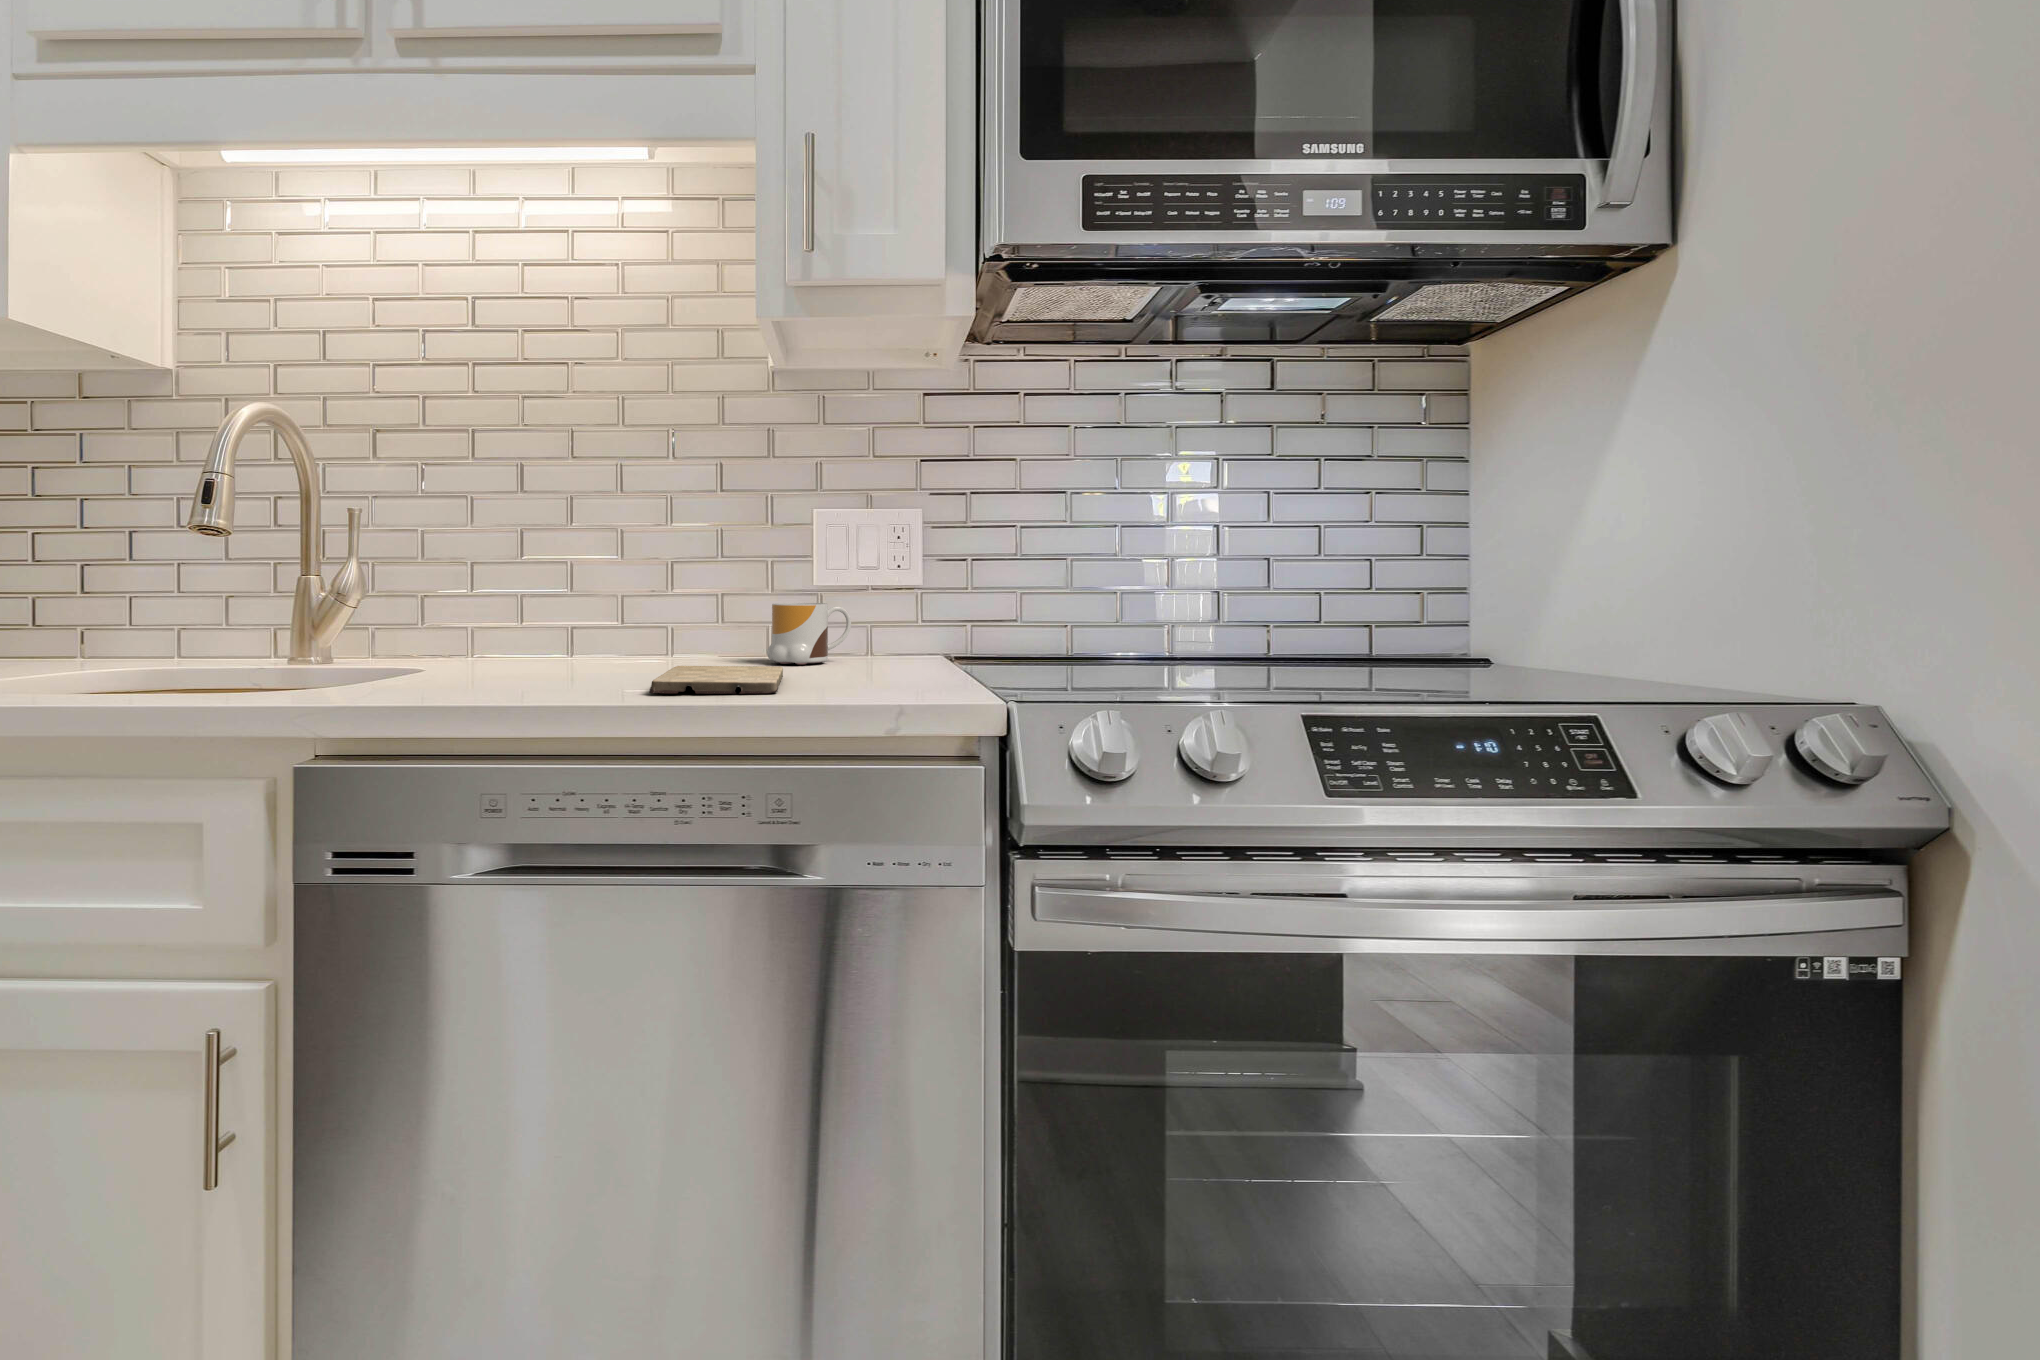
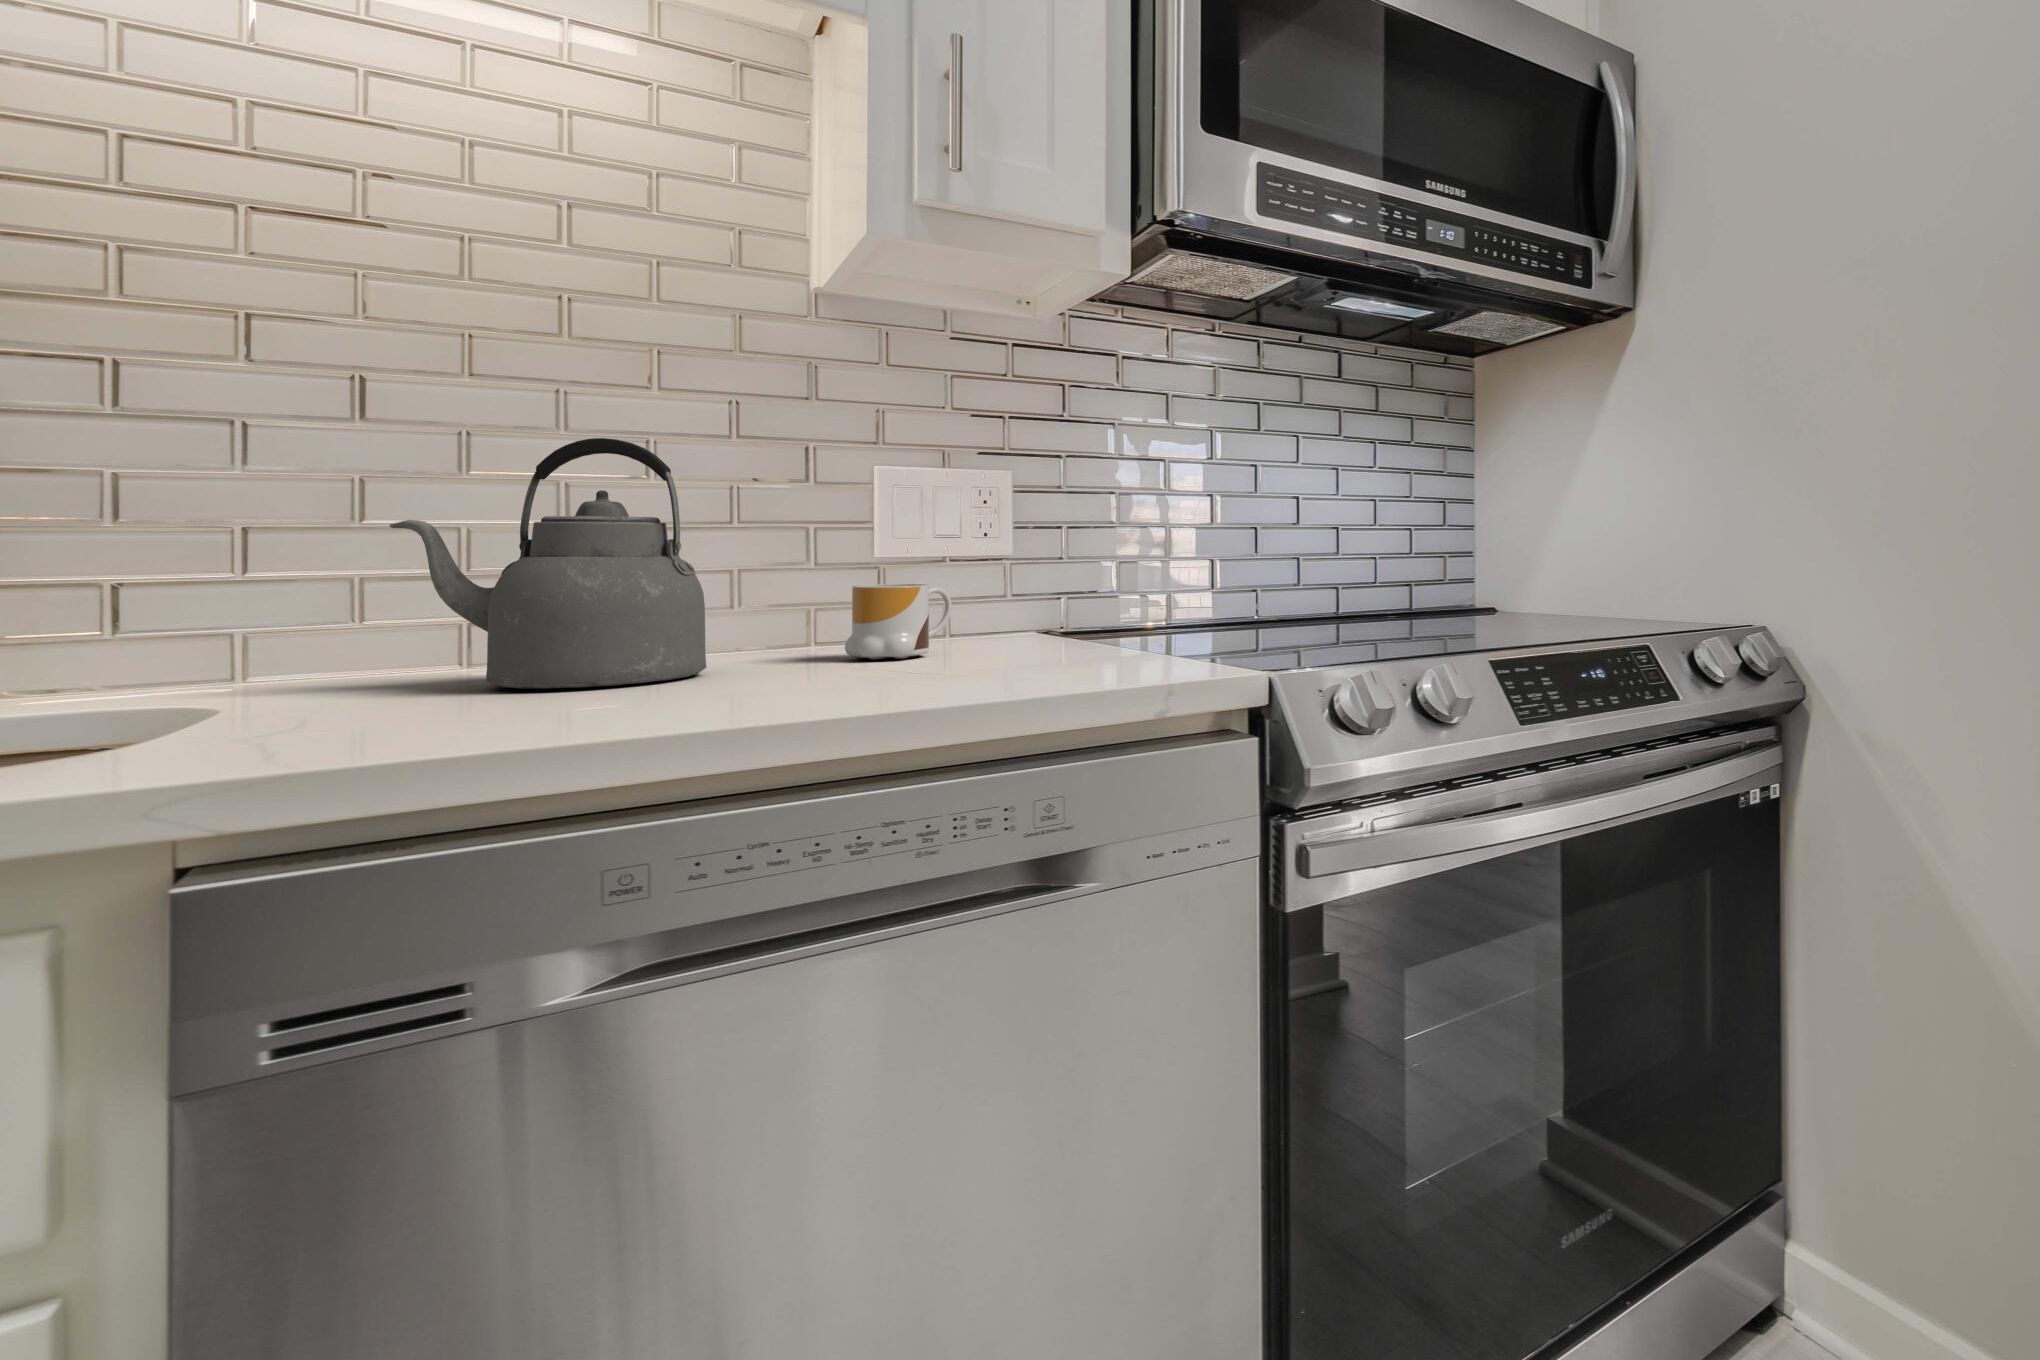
kettle: none [512,494,670,670] -> present [389,438,706,689]
cutting board: present [650,666,783,694] -> none [783,660,994,702]

